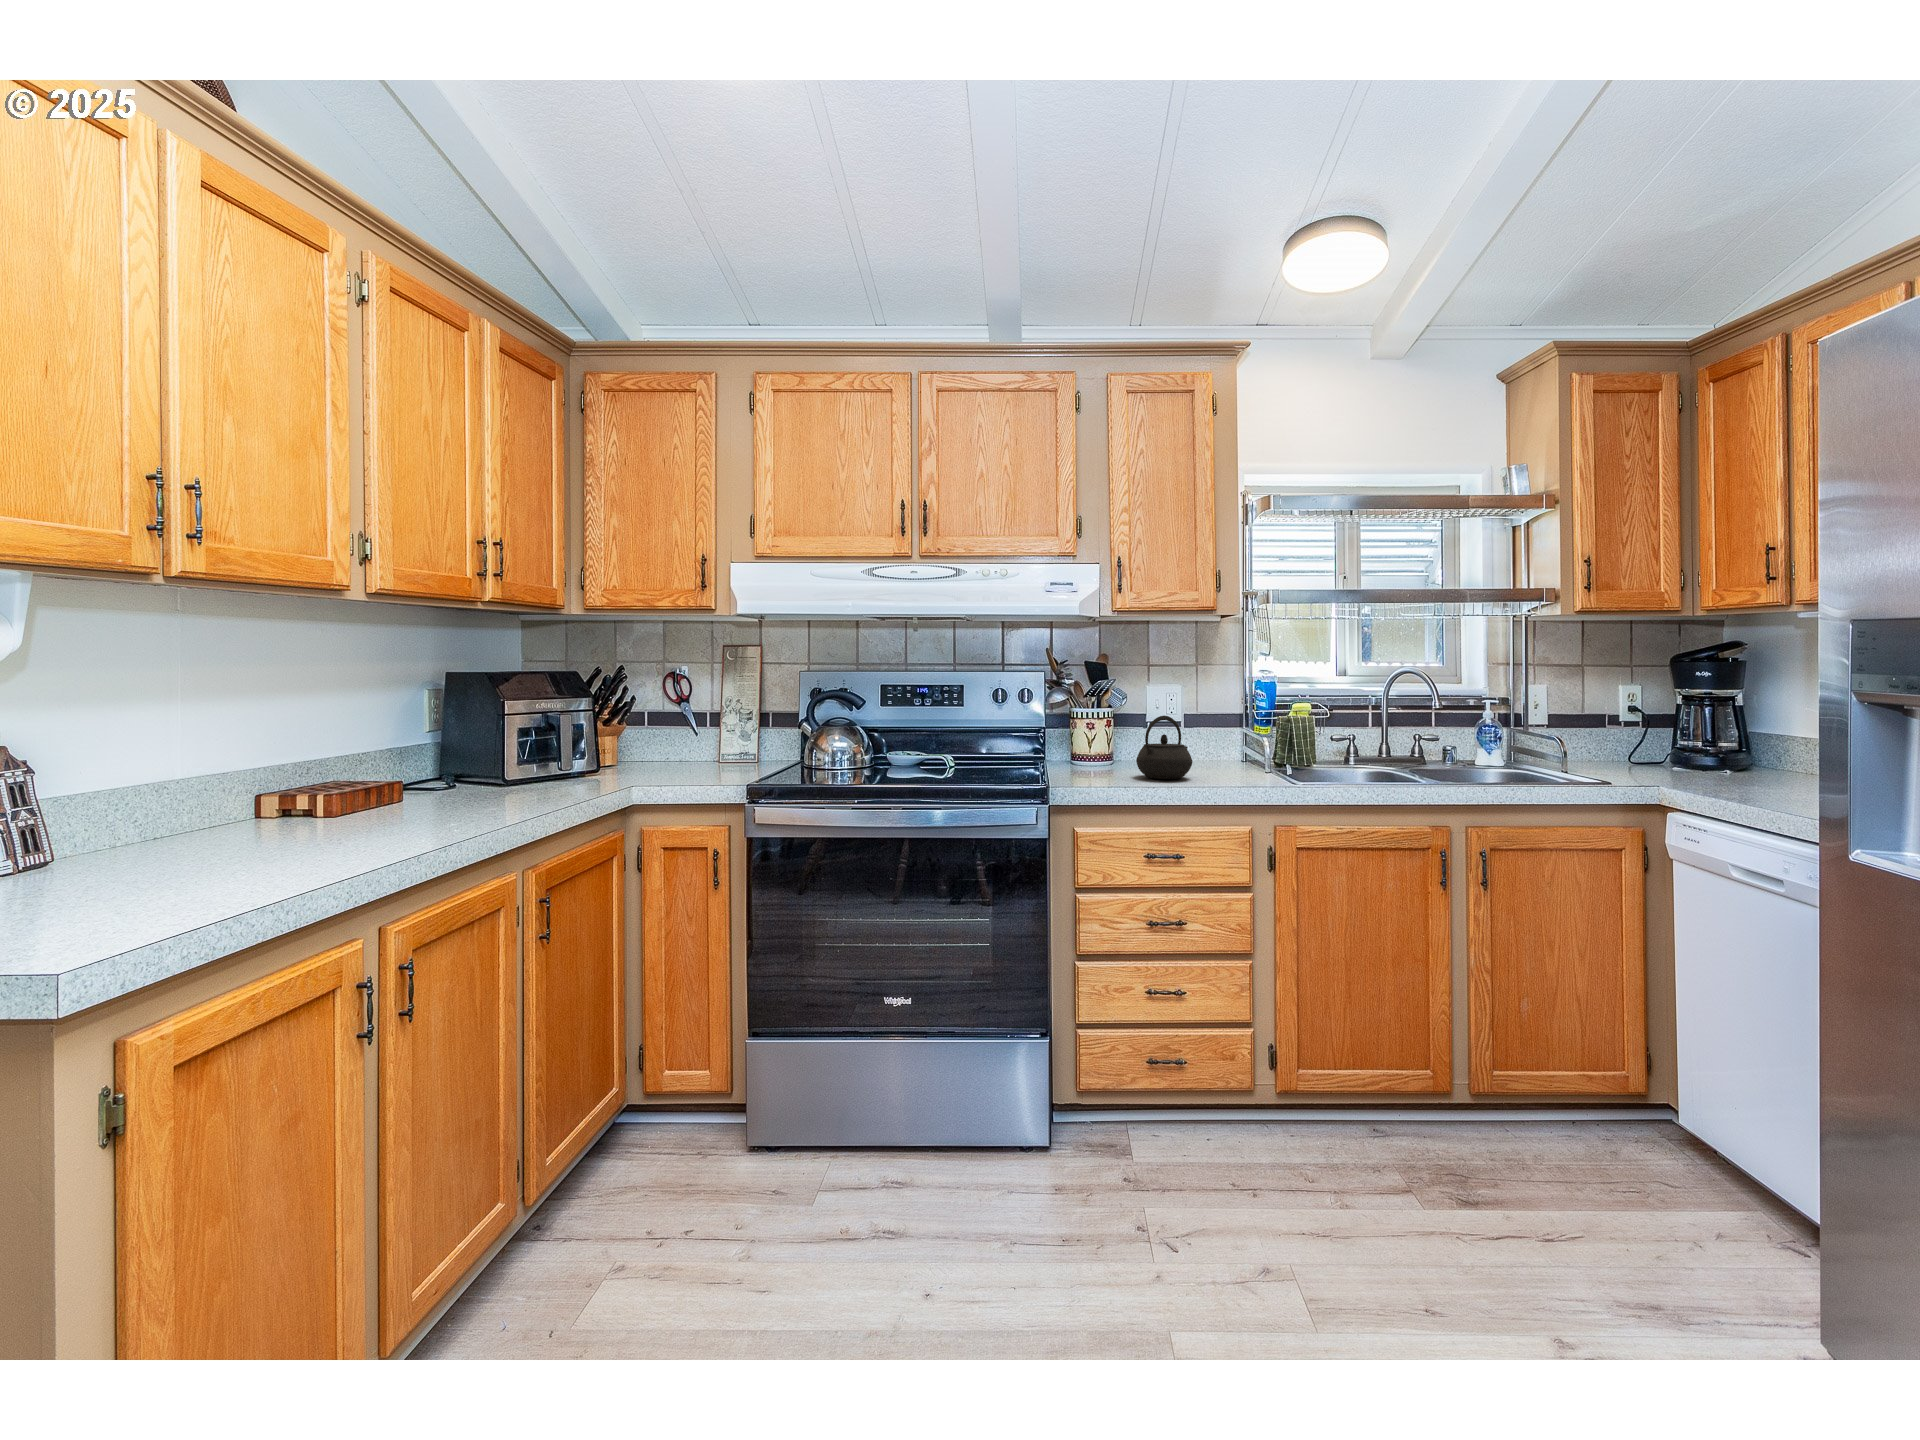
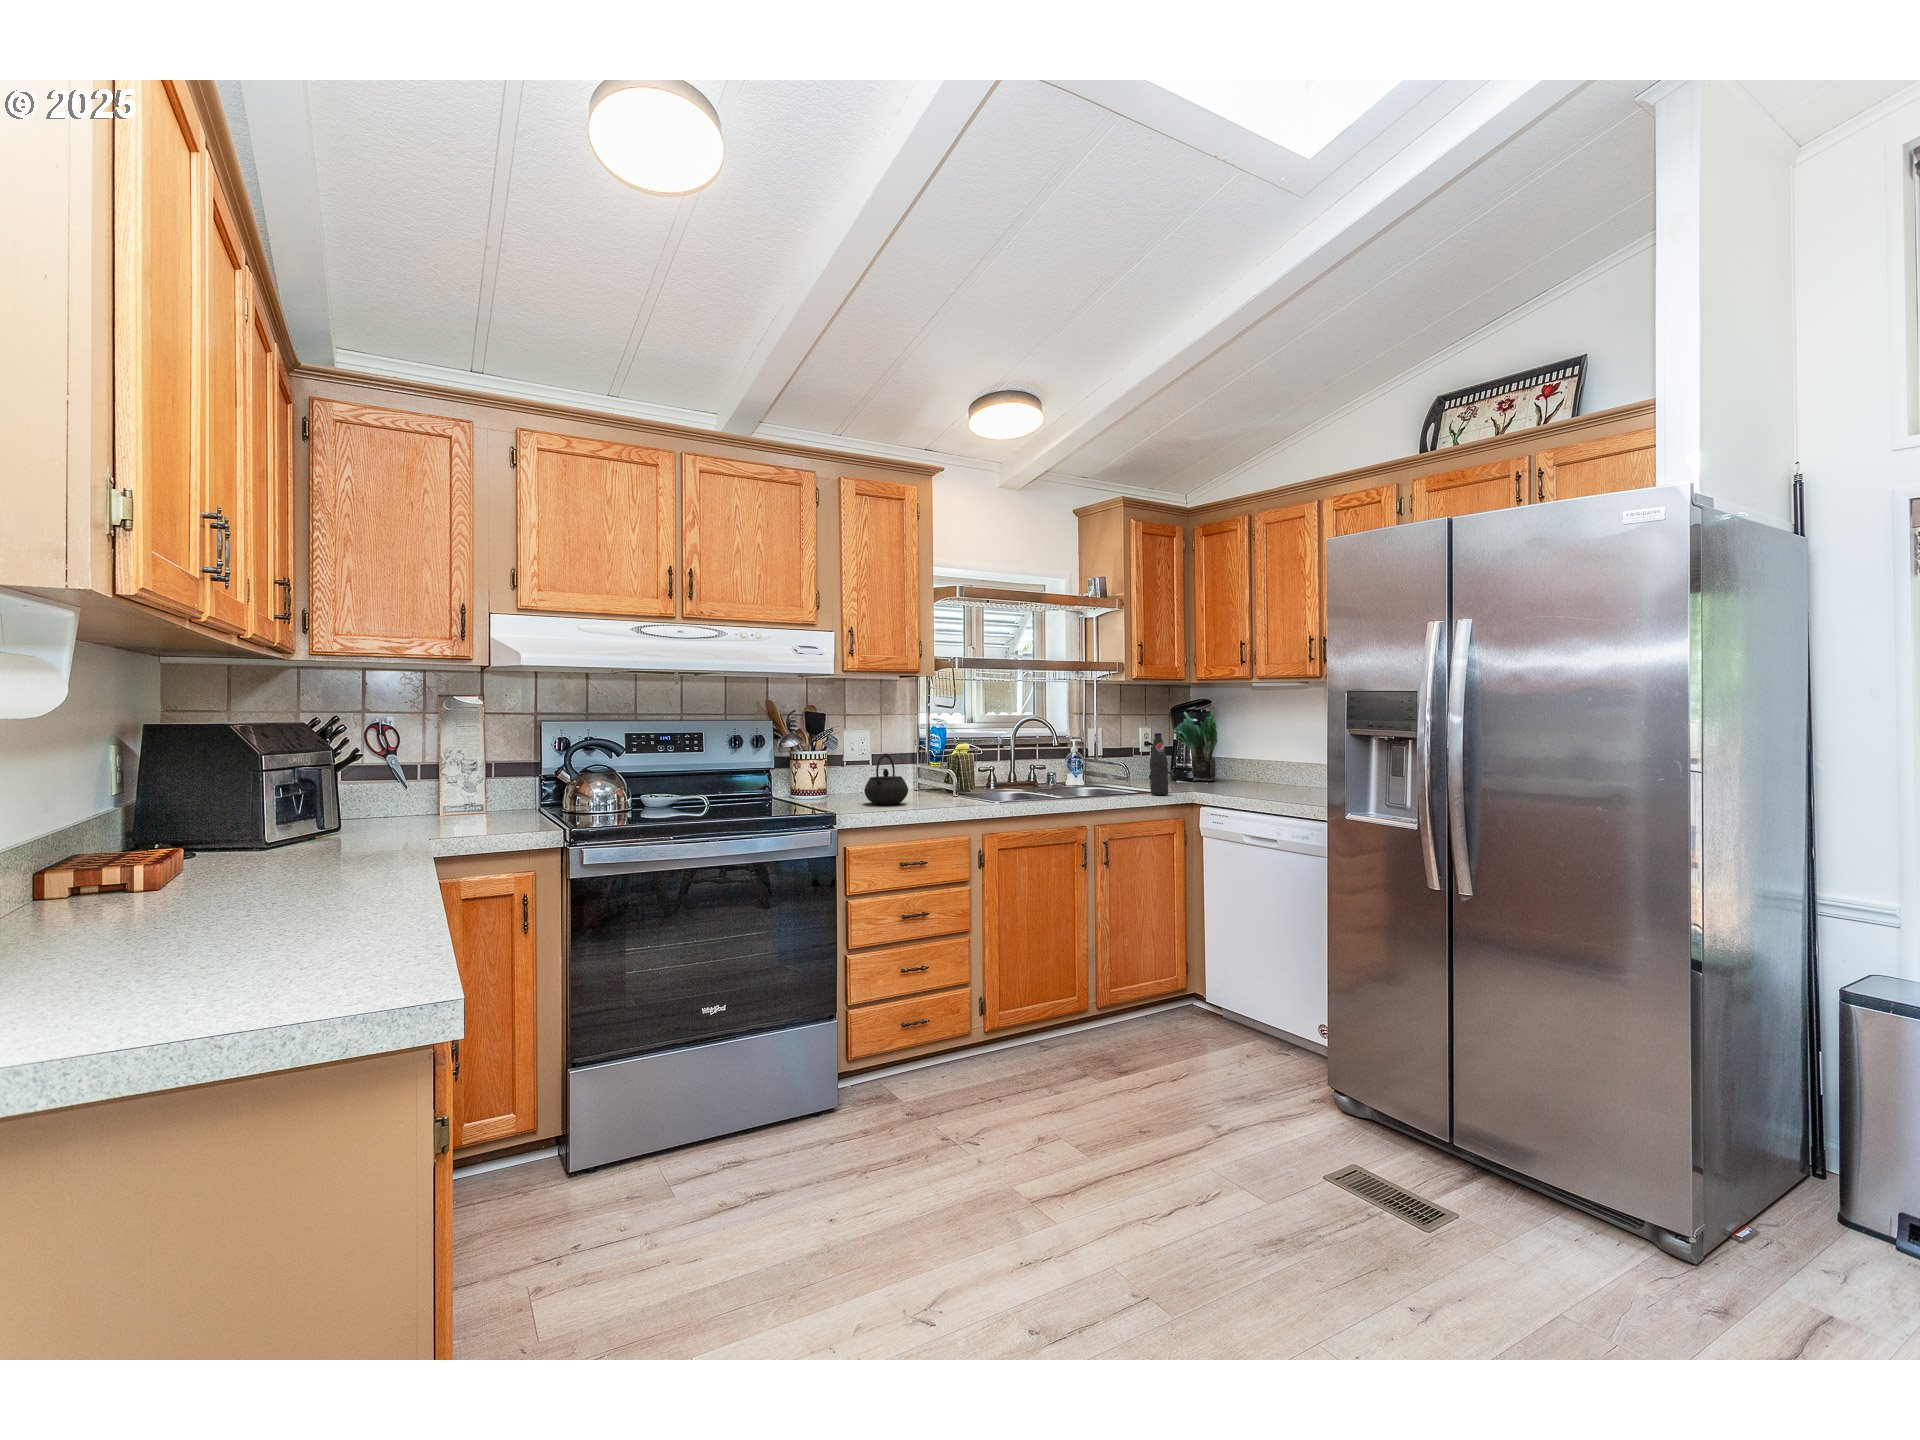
potted plant: none [1677,657,1767,771] -> present [1175,712,1217,781]
bottle: none [1591,696,1625,791] -> present [1150,733,1168,795]

